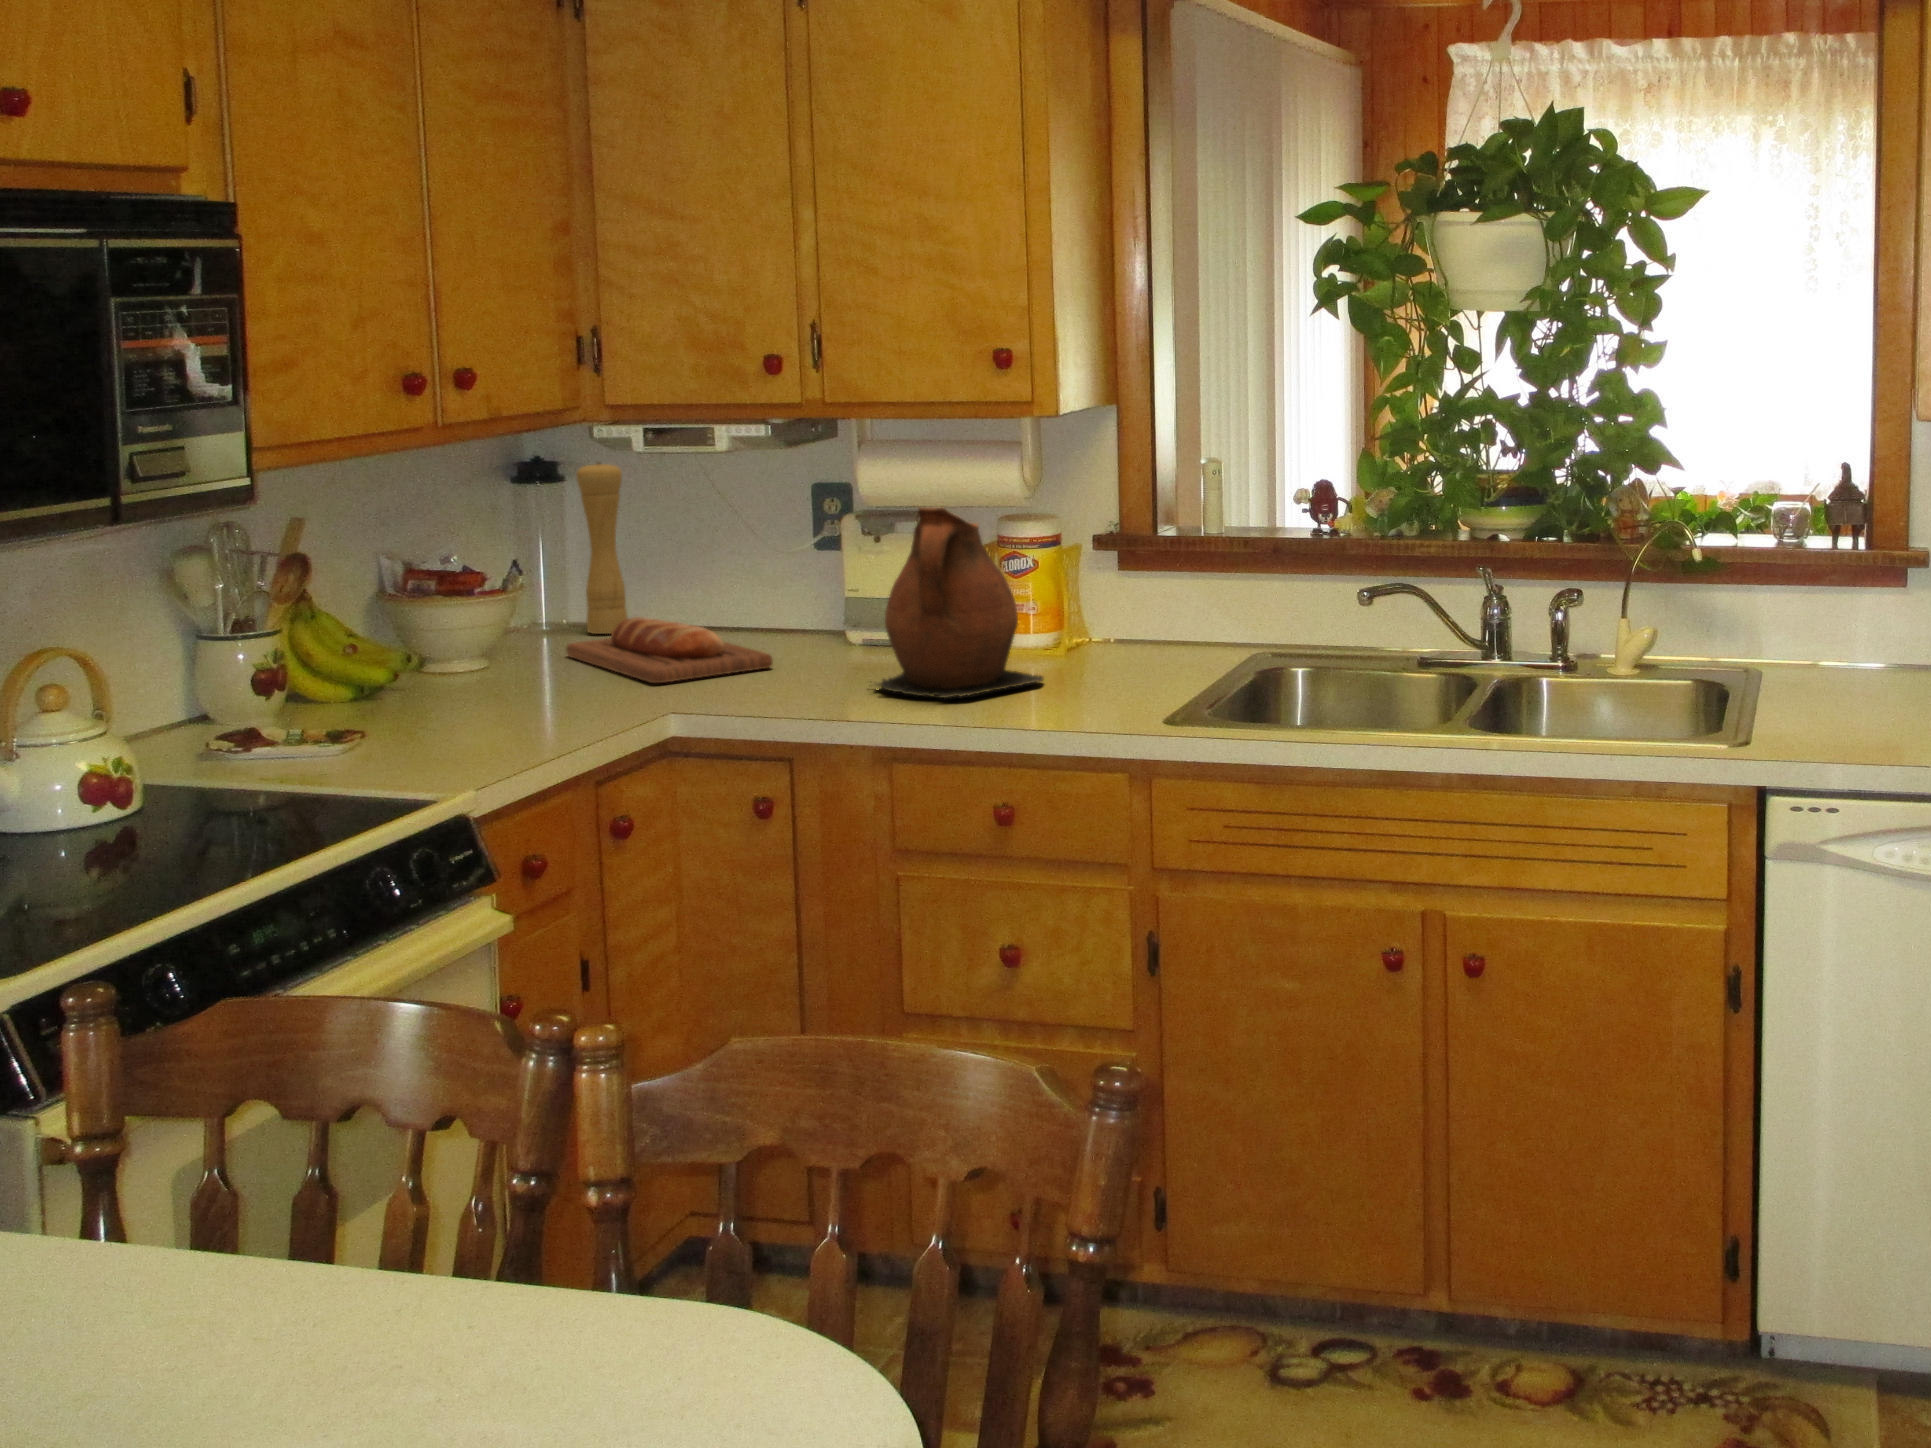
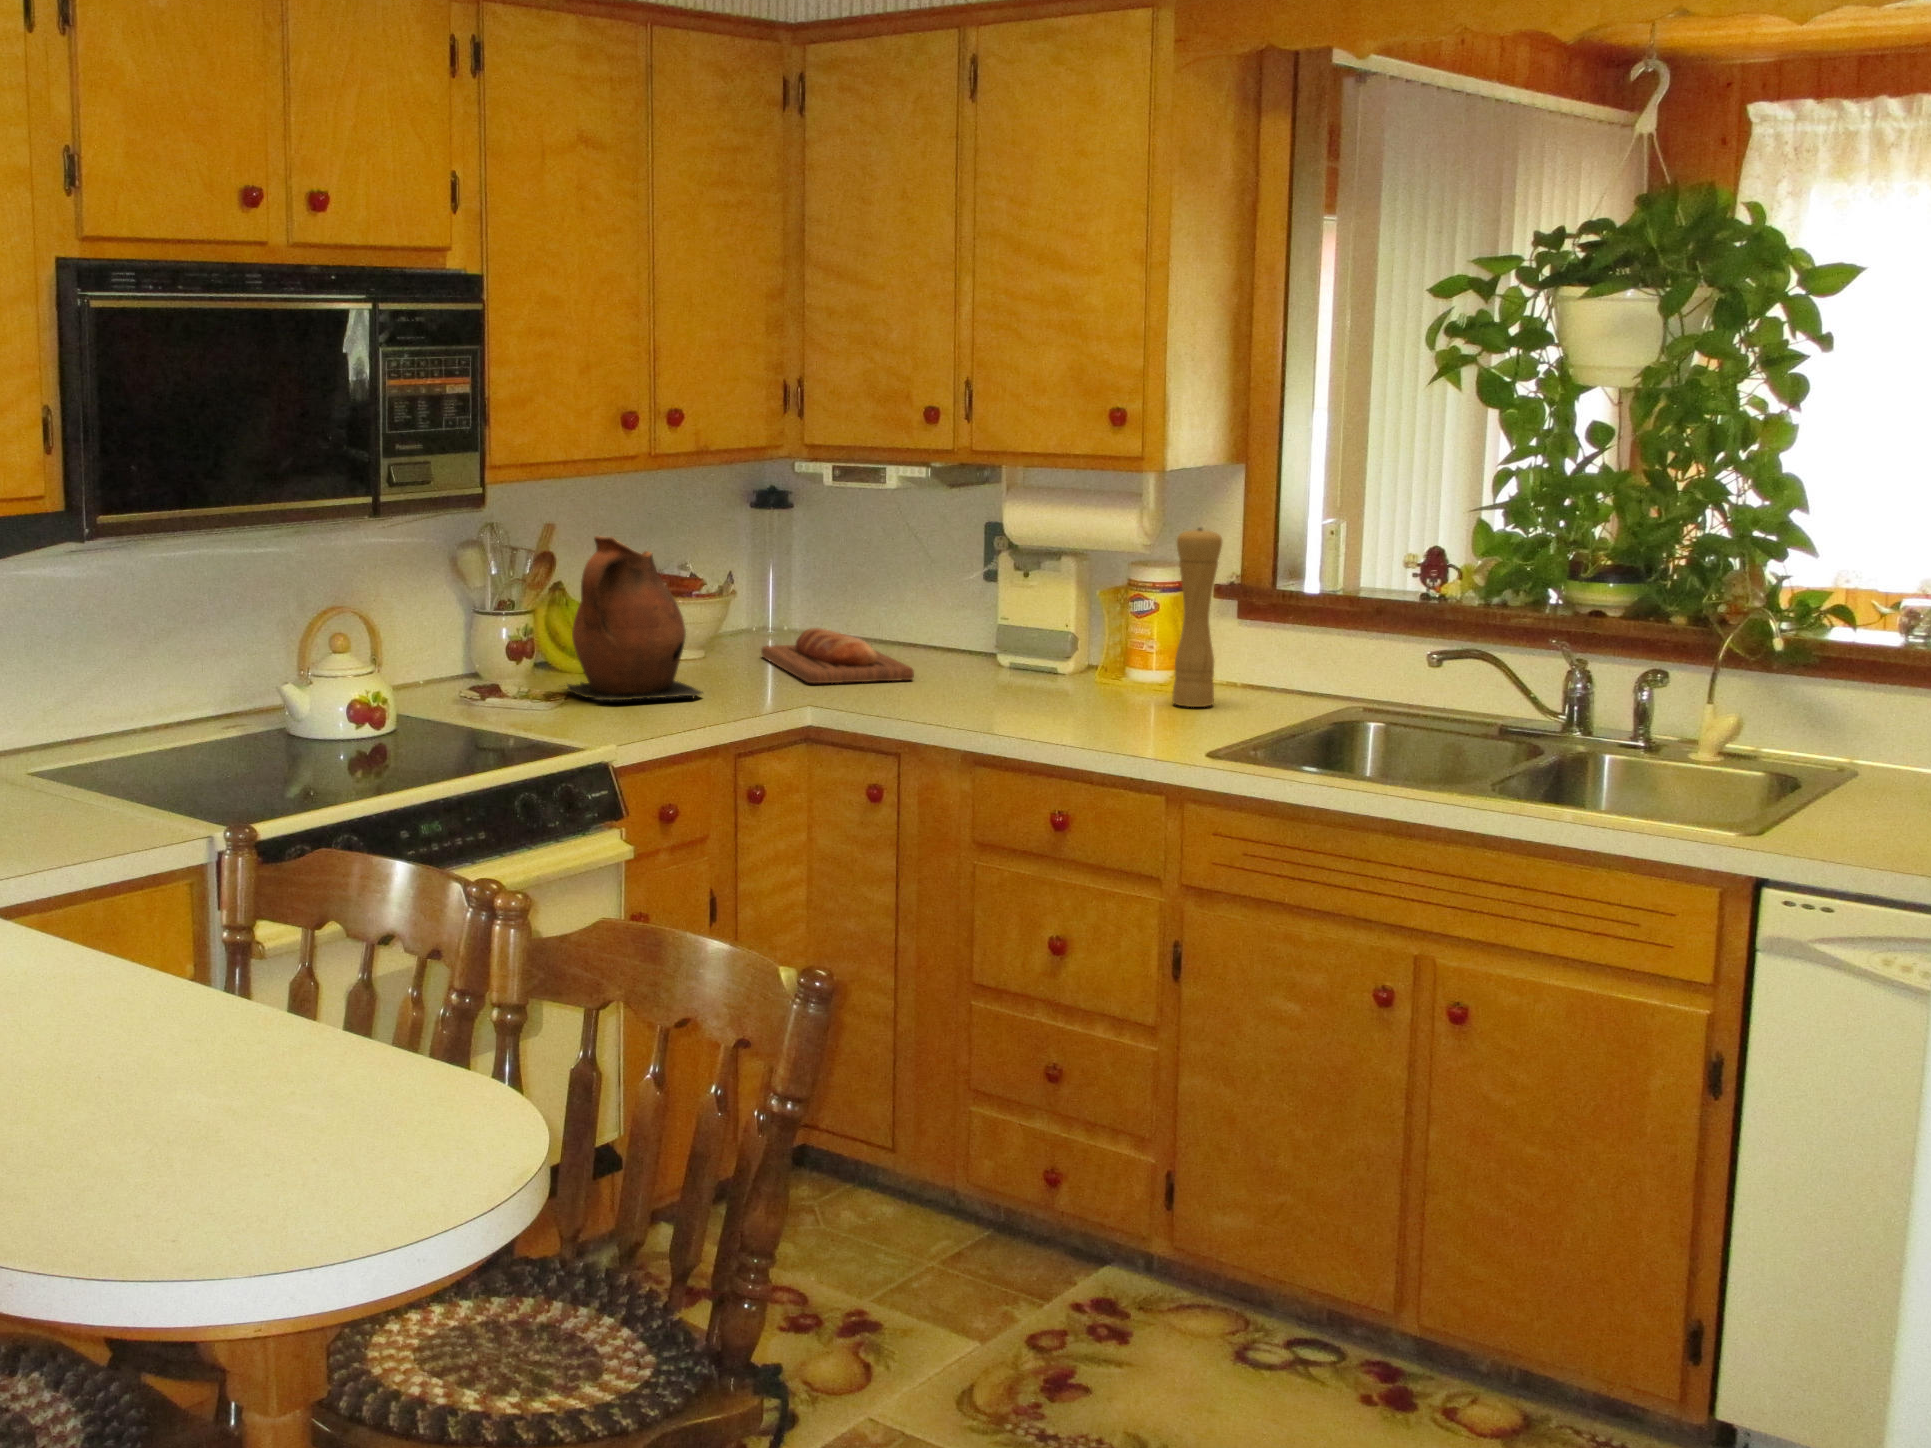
pepper mill: present [576,462,628,634] -> present [1172,528,1222,707]
ceramic pitcher: present [870,508,1044,698] -> present [567,536,702,700]

